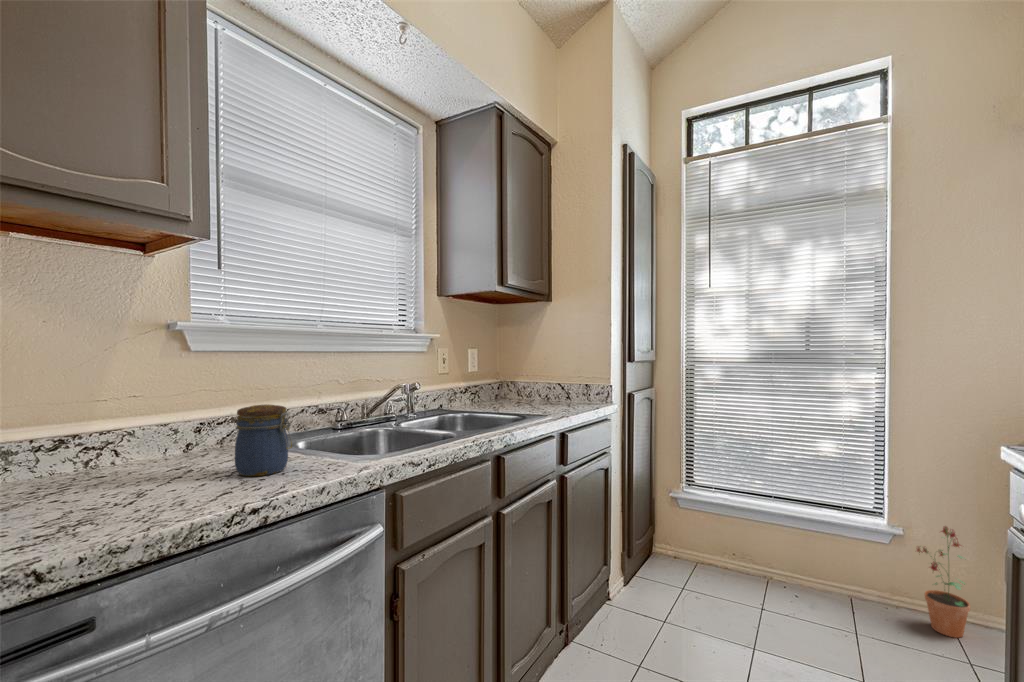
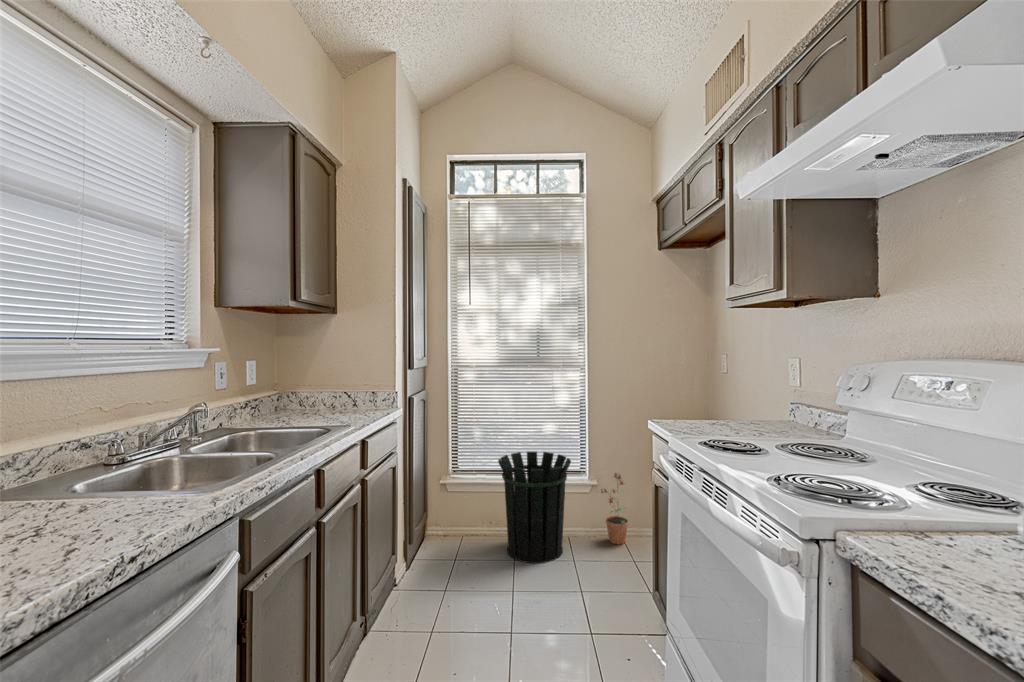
jar: present [235,404,292,476] -> none [49,446,129,530]
waste bin: none [744,474,859,630] -> present [498,452,571,563]

